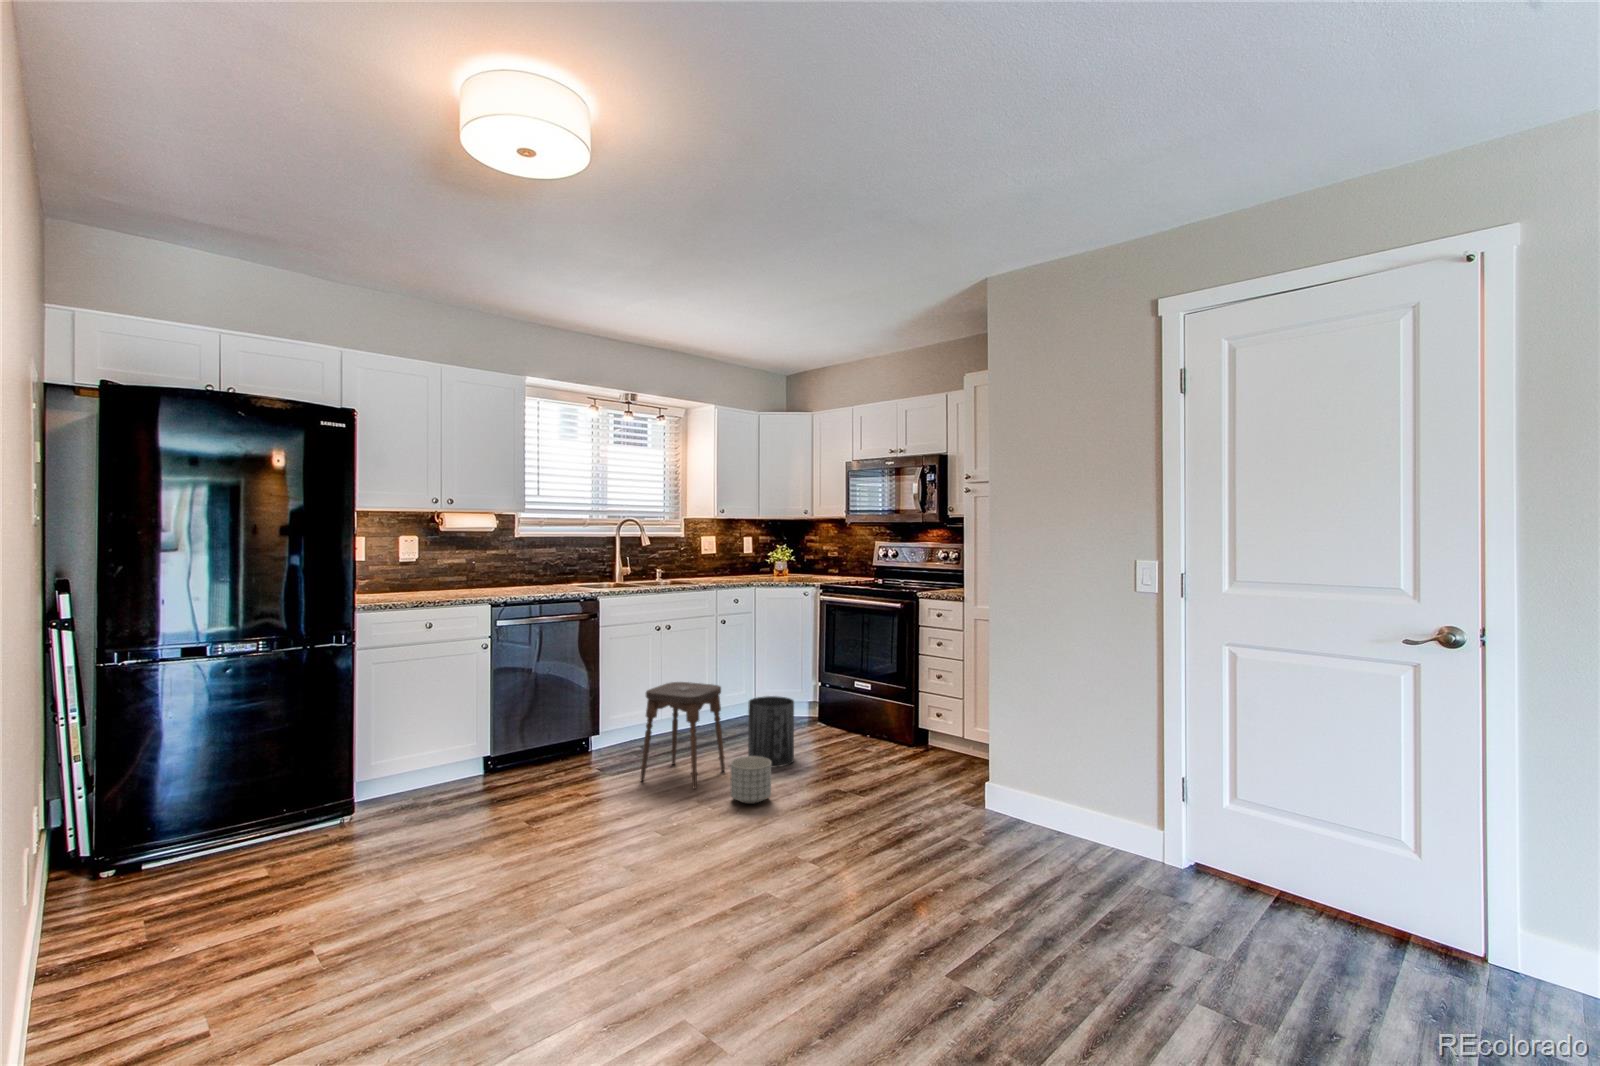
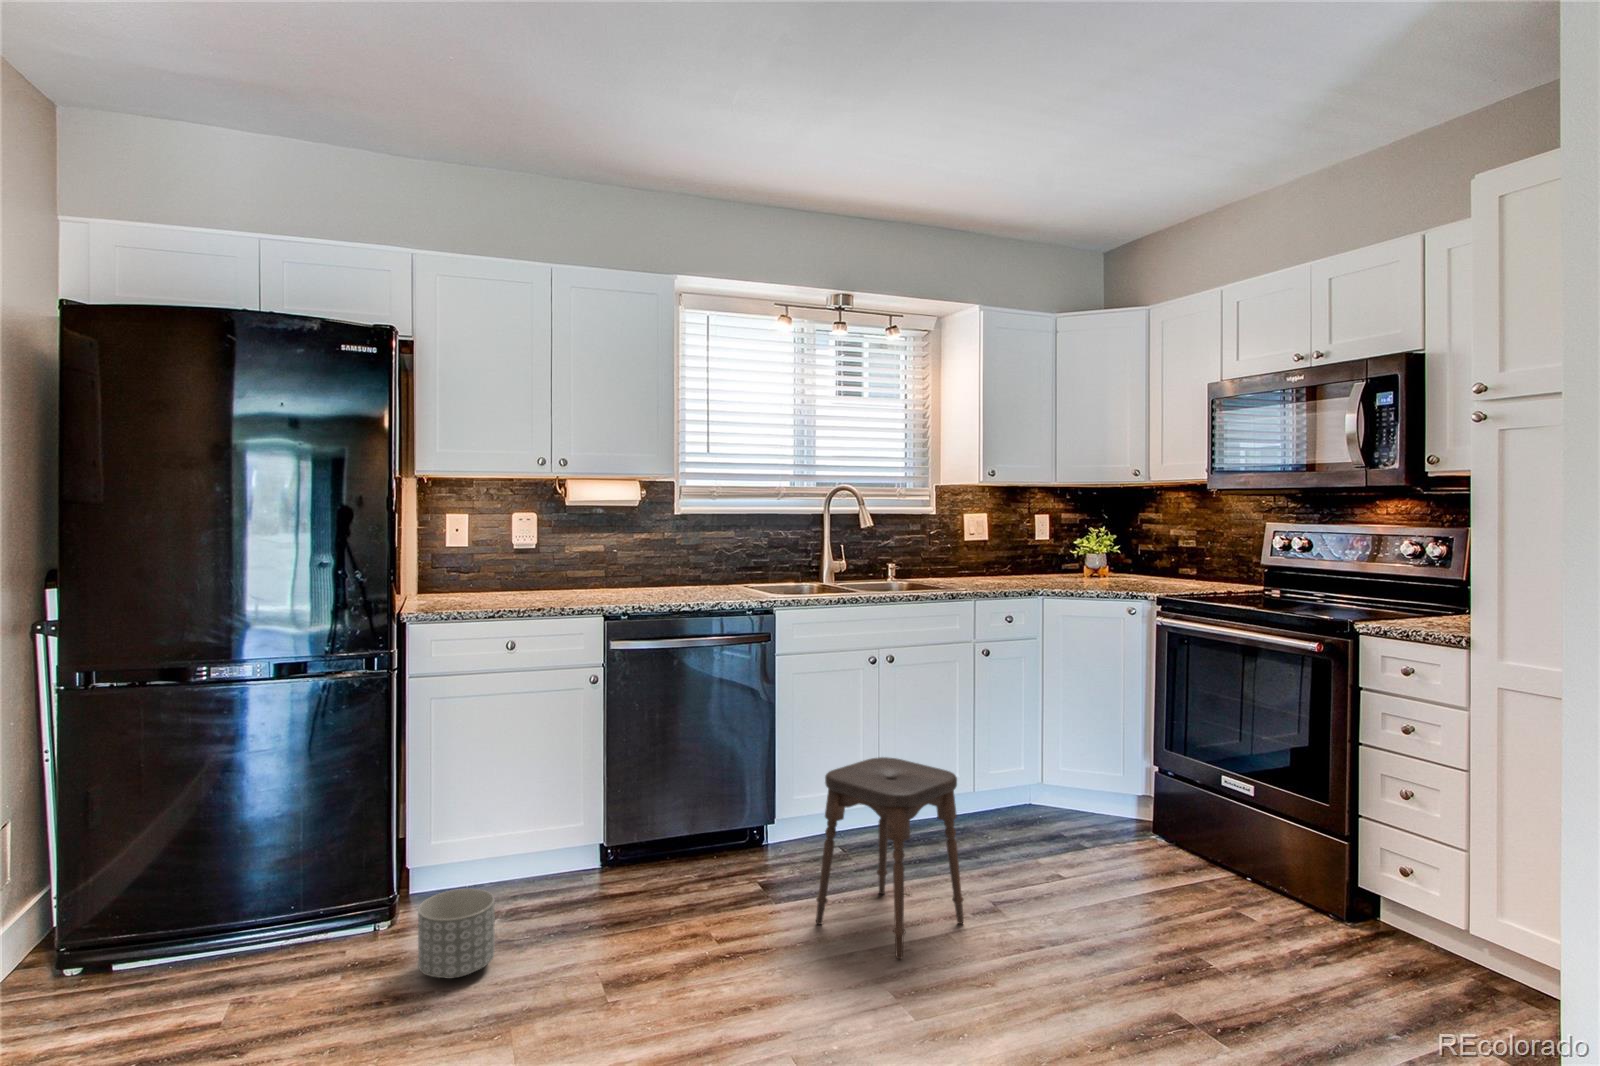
trash can: present [748,696,794,767] -> none [1010,794,1097,930]
planter: present [730,756,771,804] -> present [418,889,495,979]

